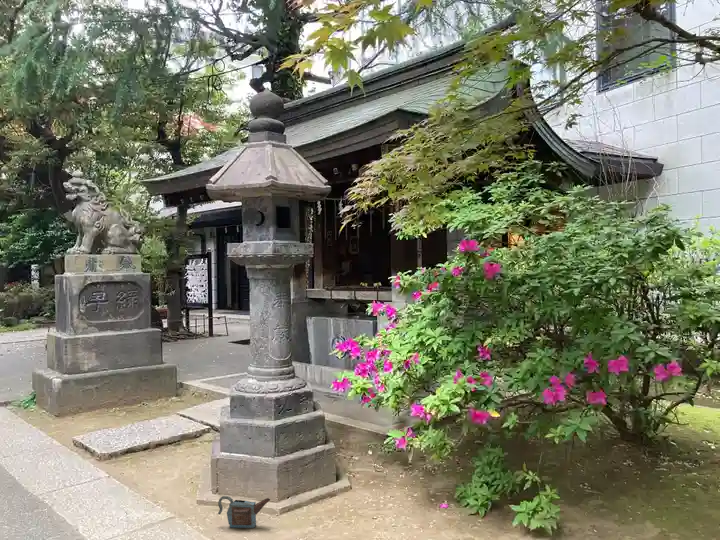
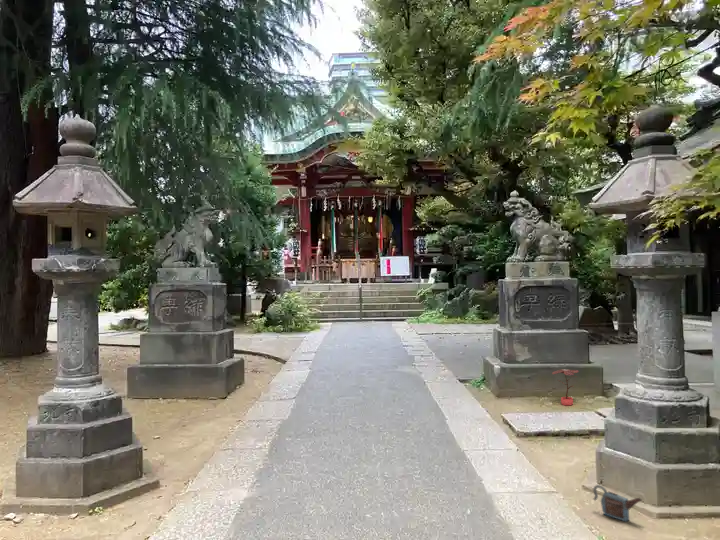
potted plant: none [128,373,158,414] -> present [552,369,579,406]

